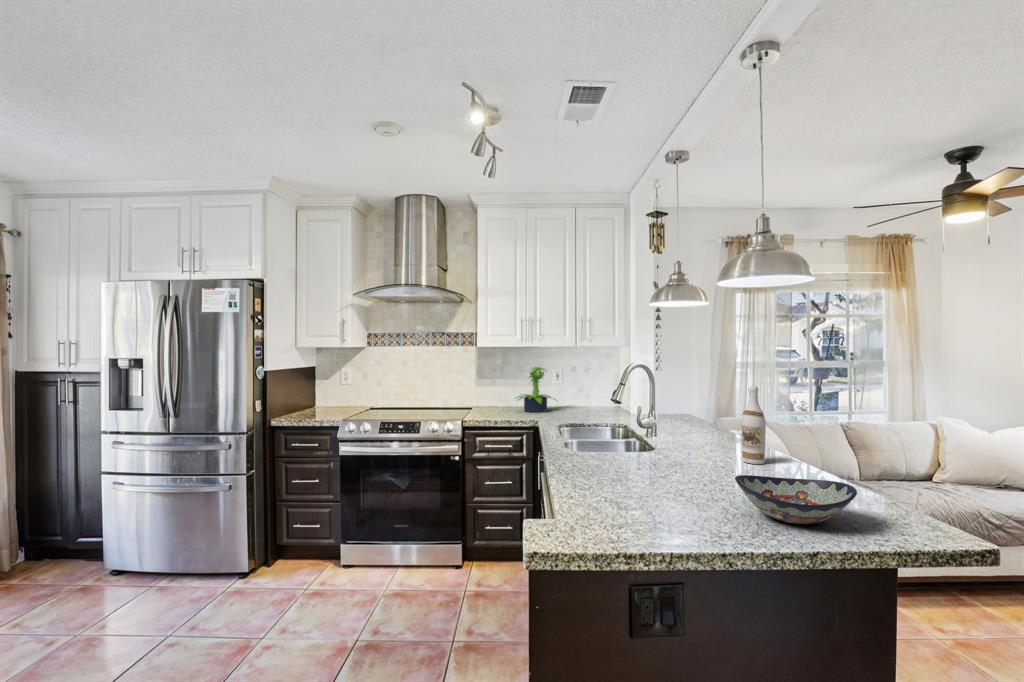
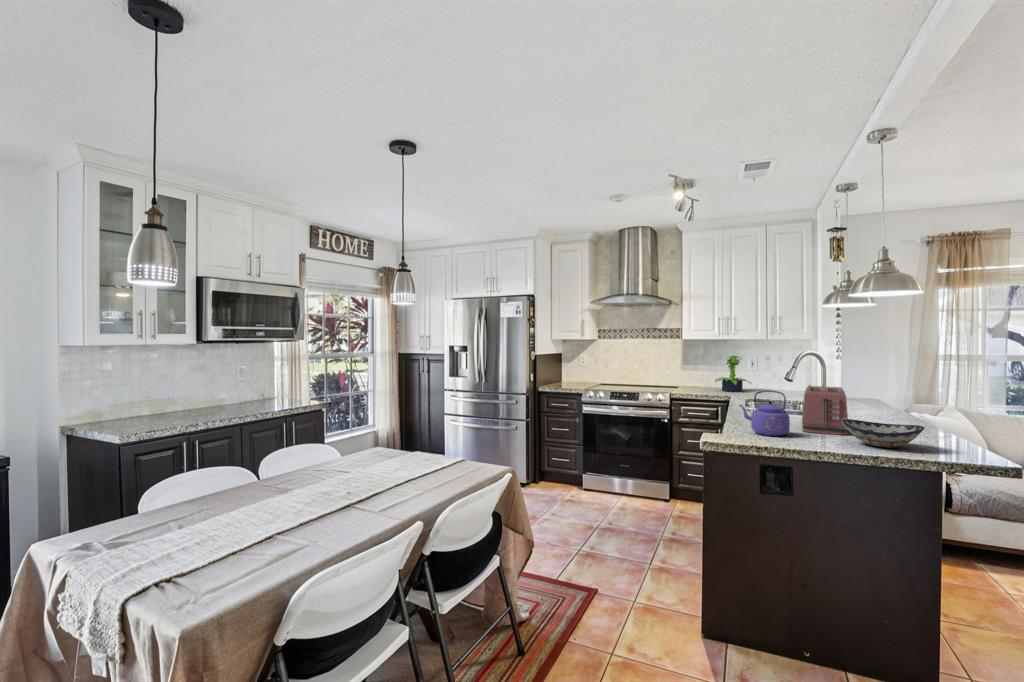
wine bottle: present [741,386,766,464] -> none [886,369,906,426]
toaster: none [652,415,728,495] -> present [802,386,848,435]
kettle: none [578,433,656,513] -> present [739,390,790,436]

